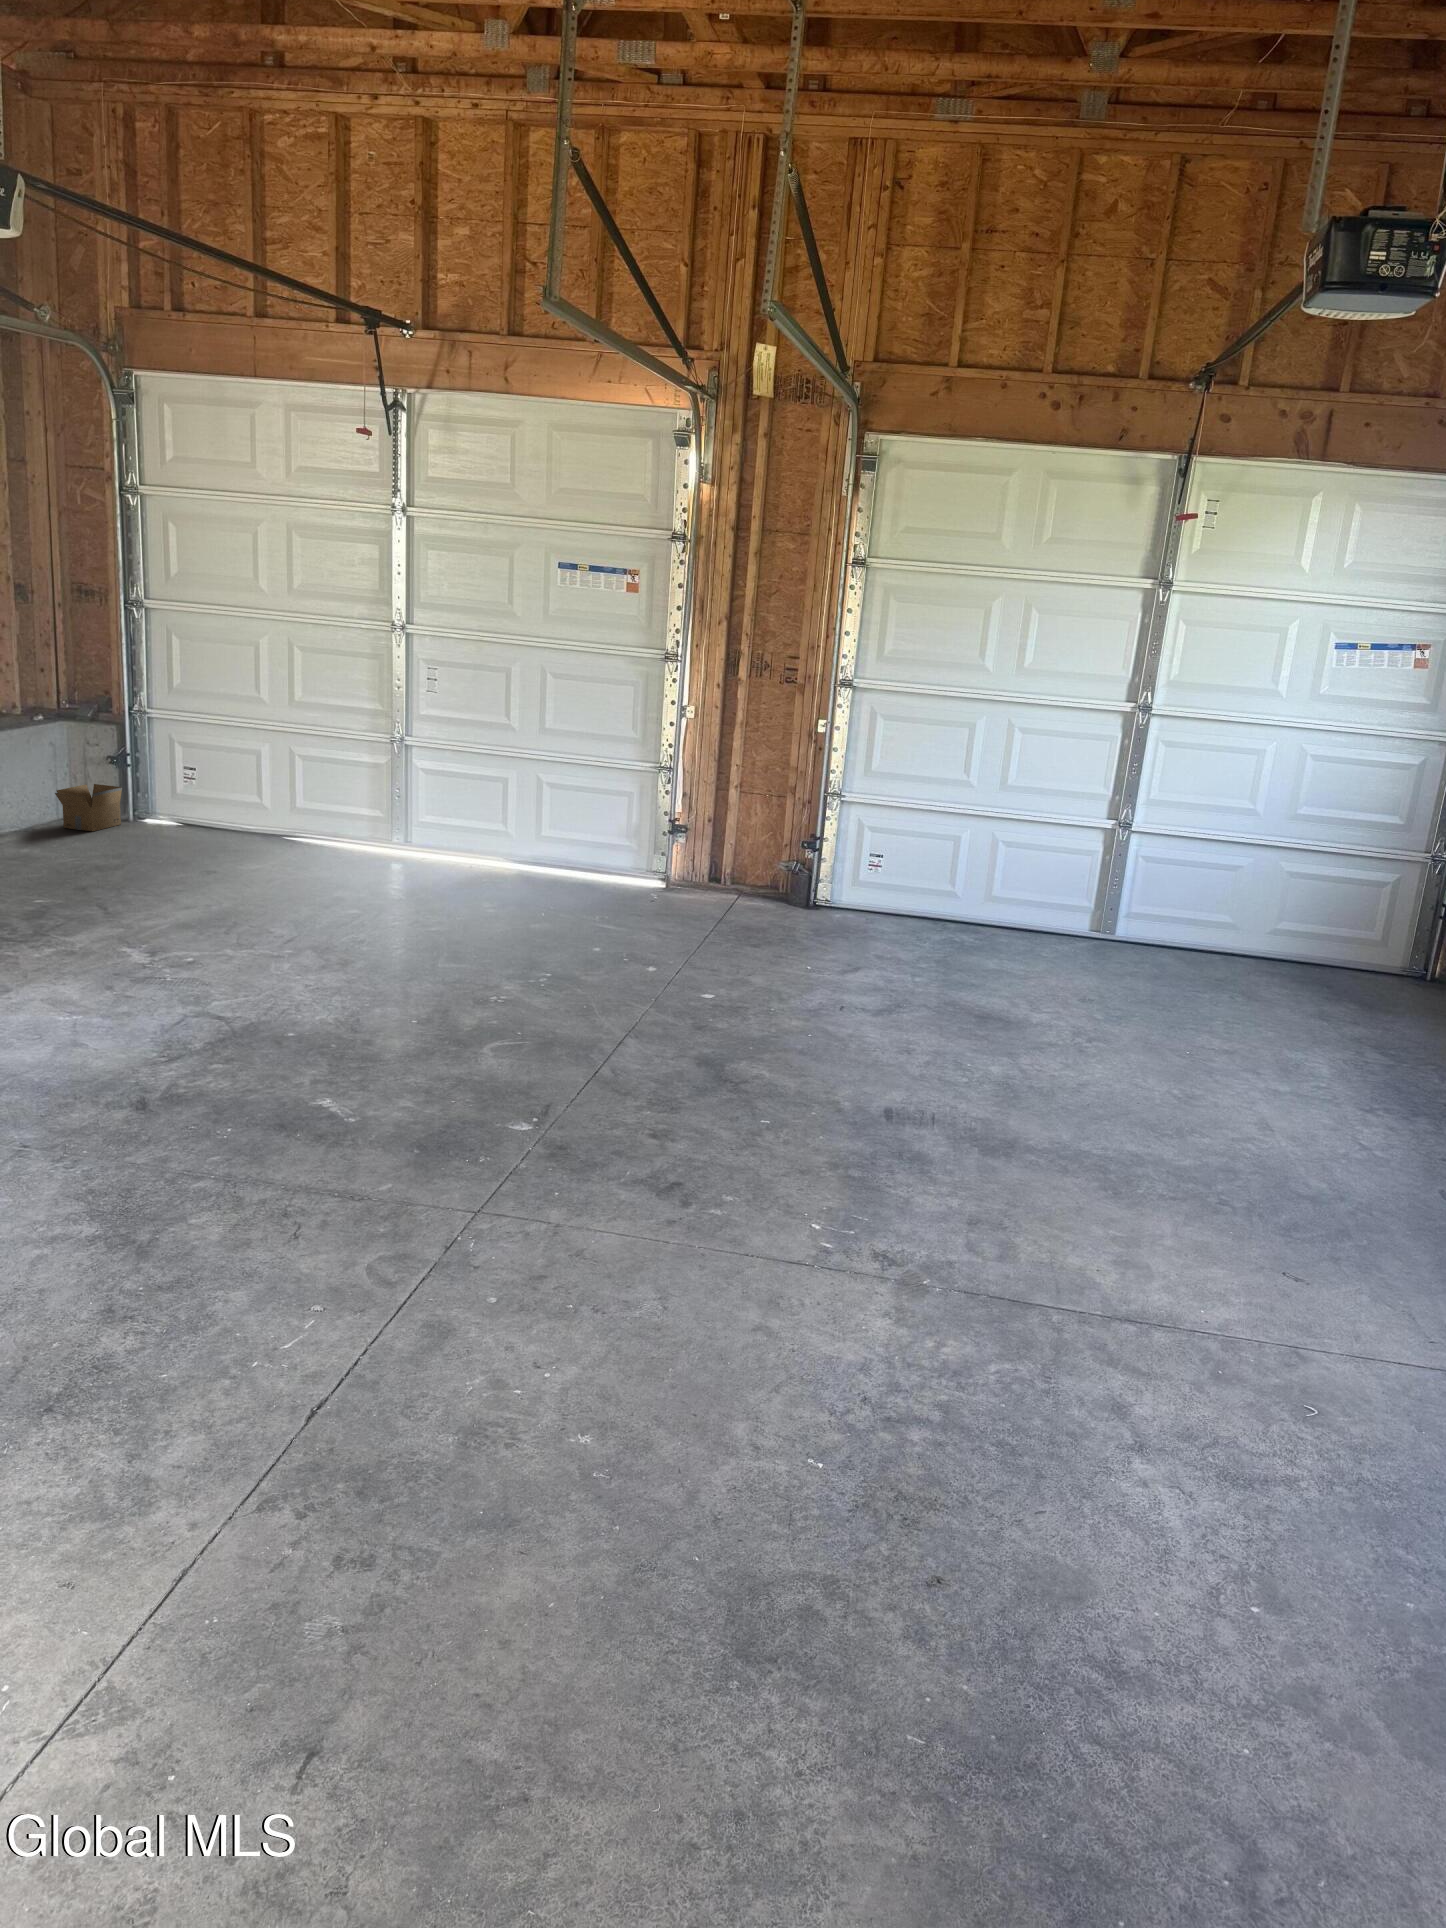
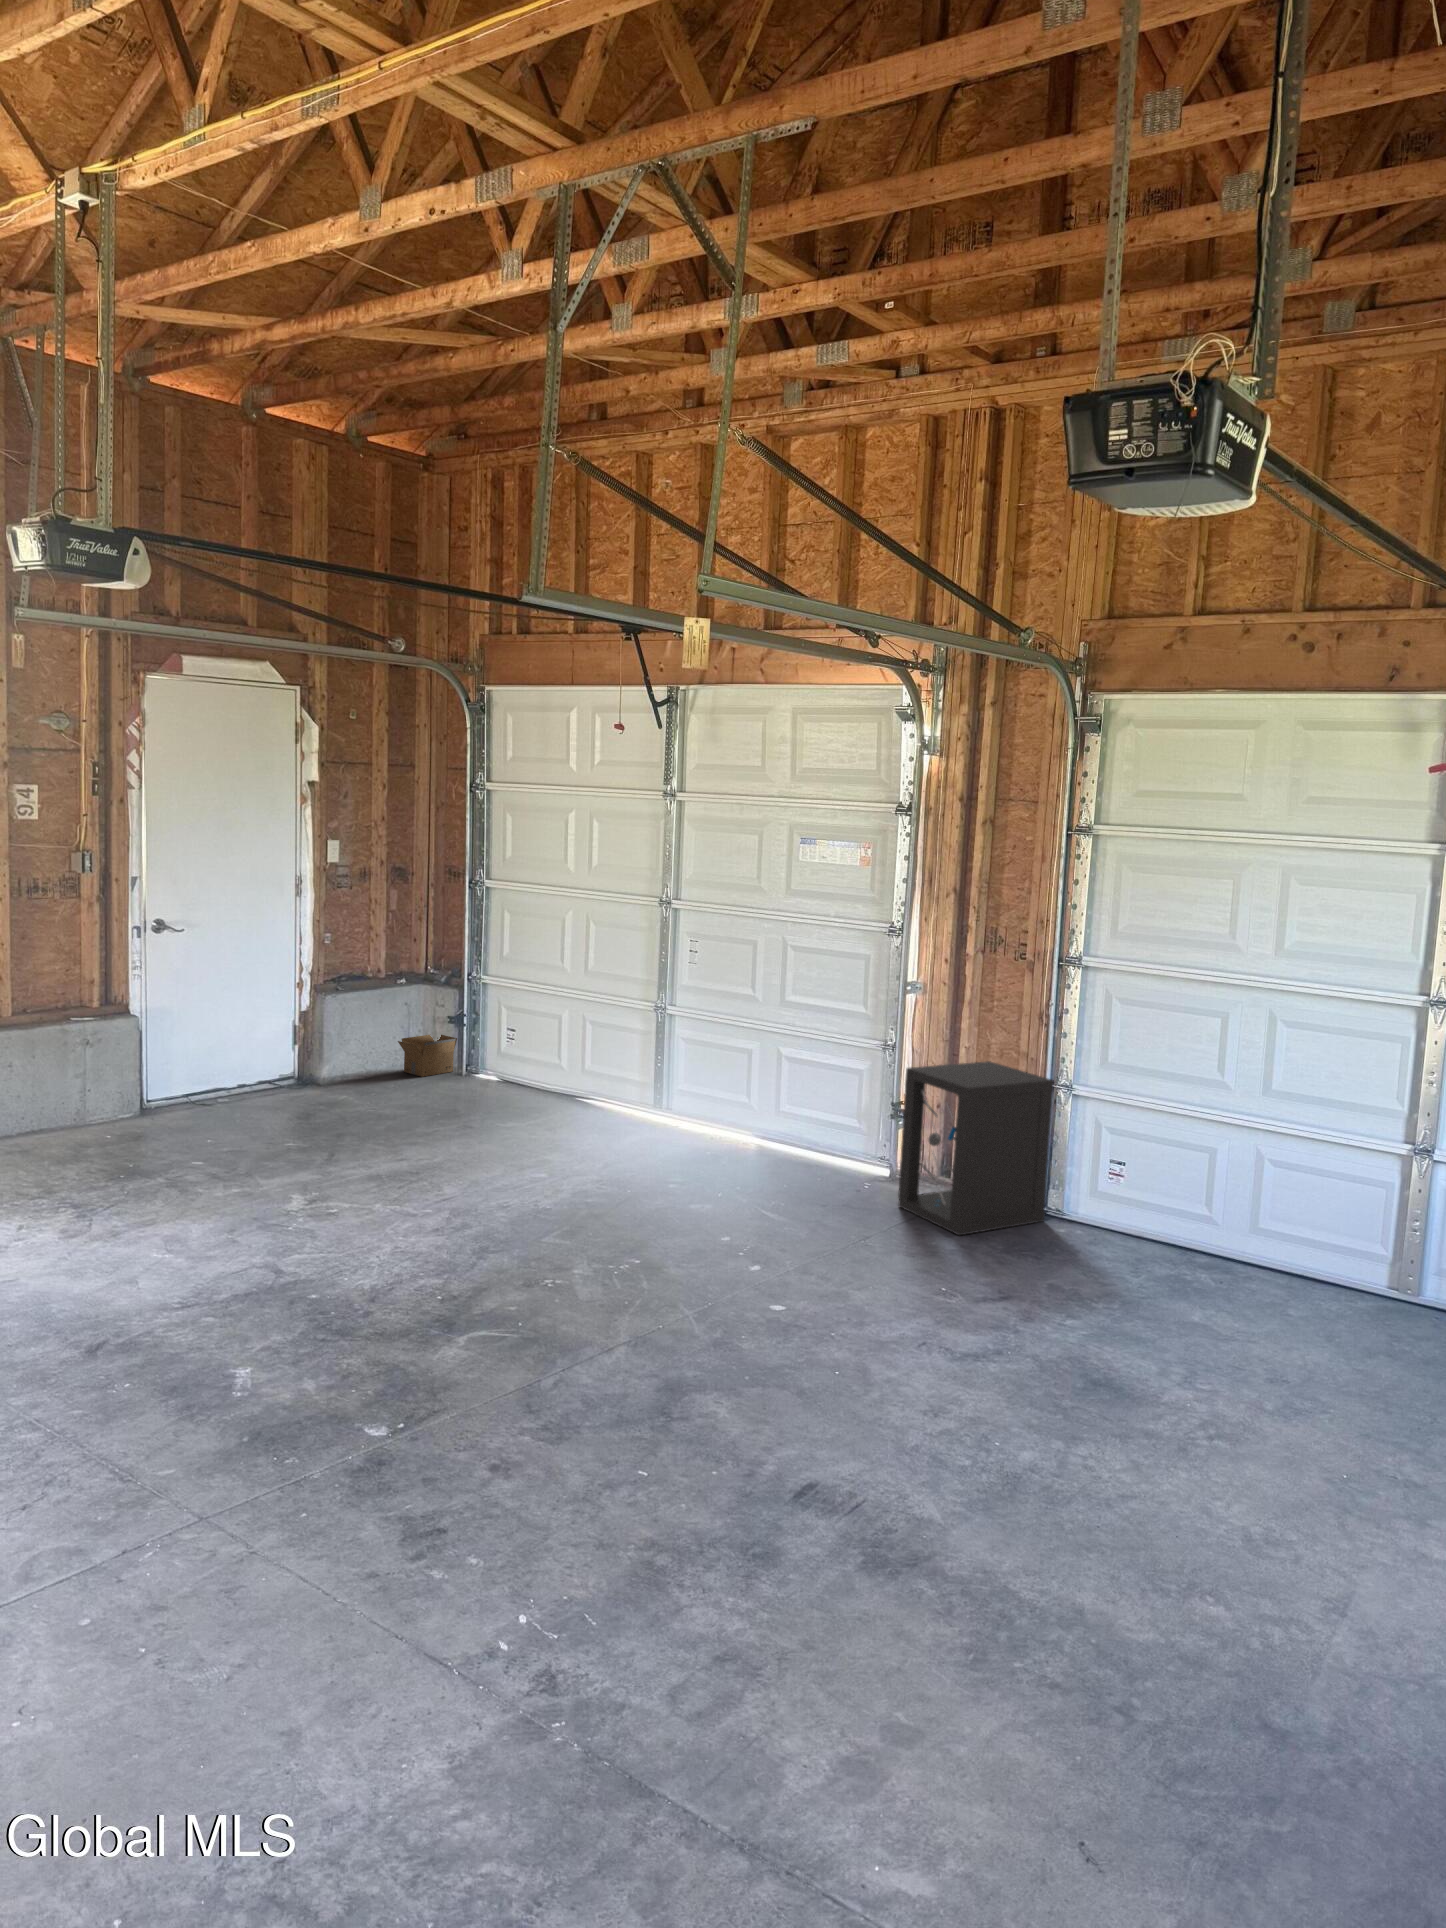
storage cabinet: none [697,776,829,927] -> present [898,1061,1054,1236]

